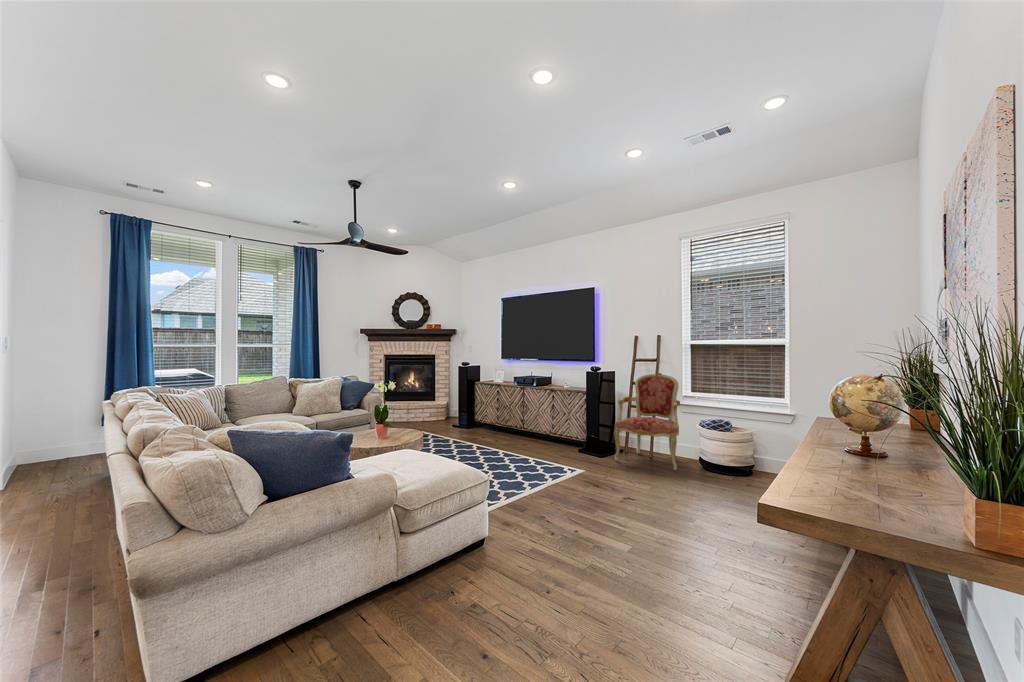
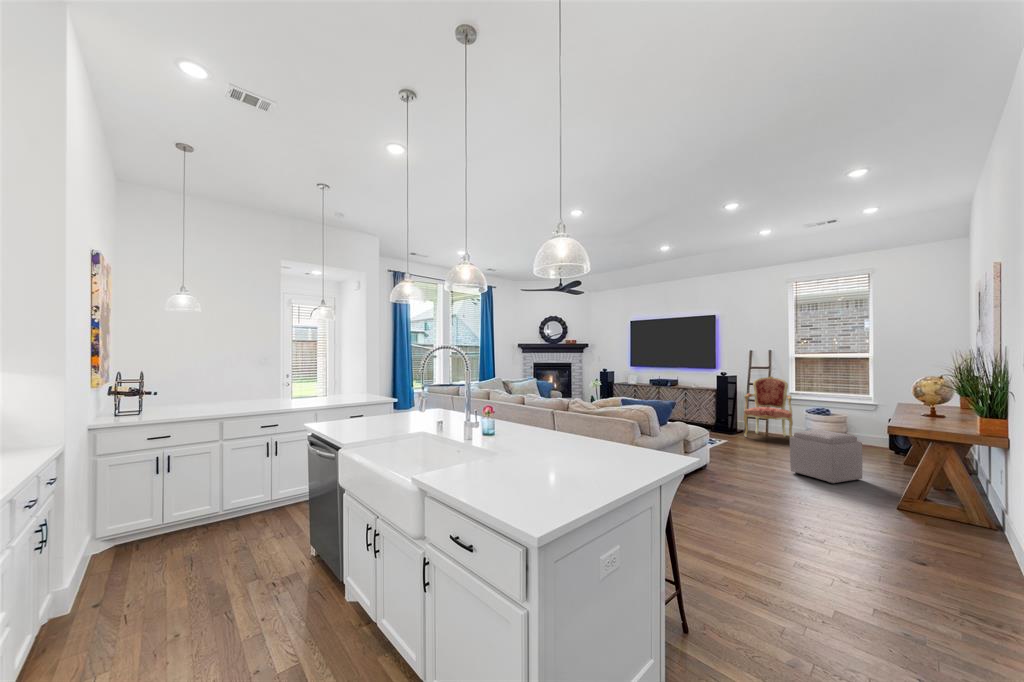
ottoman: none [618,469,737,588] -> present [790,430,862,484]

